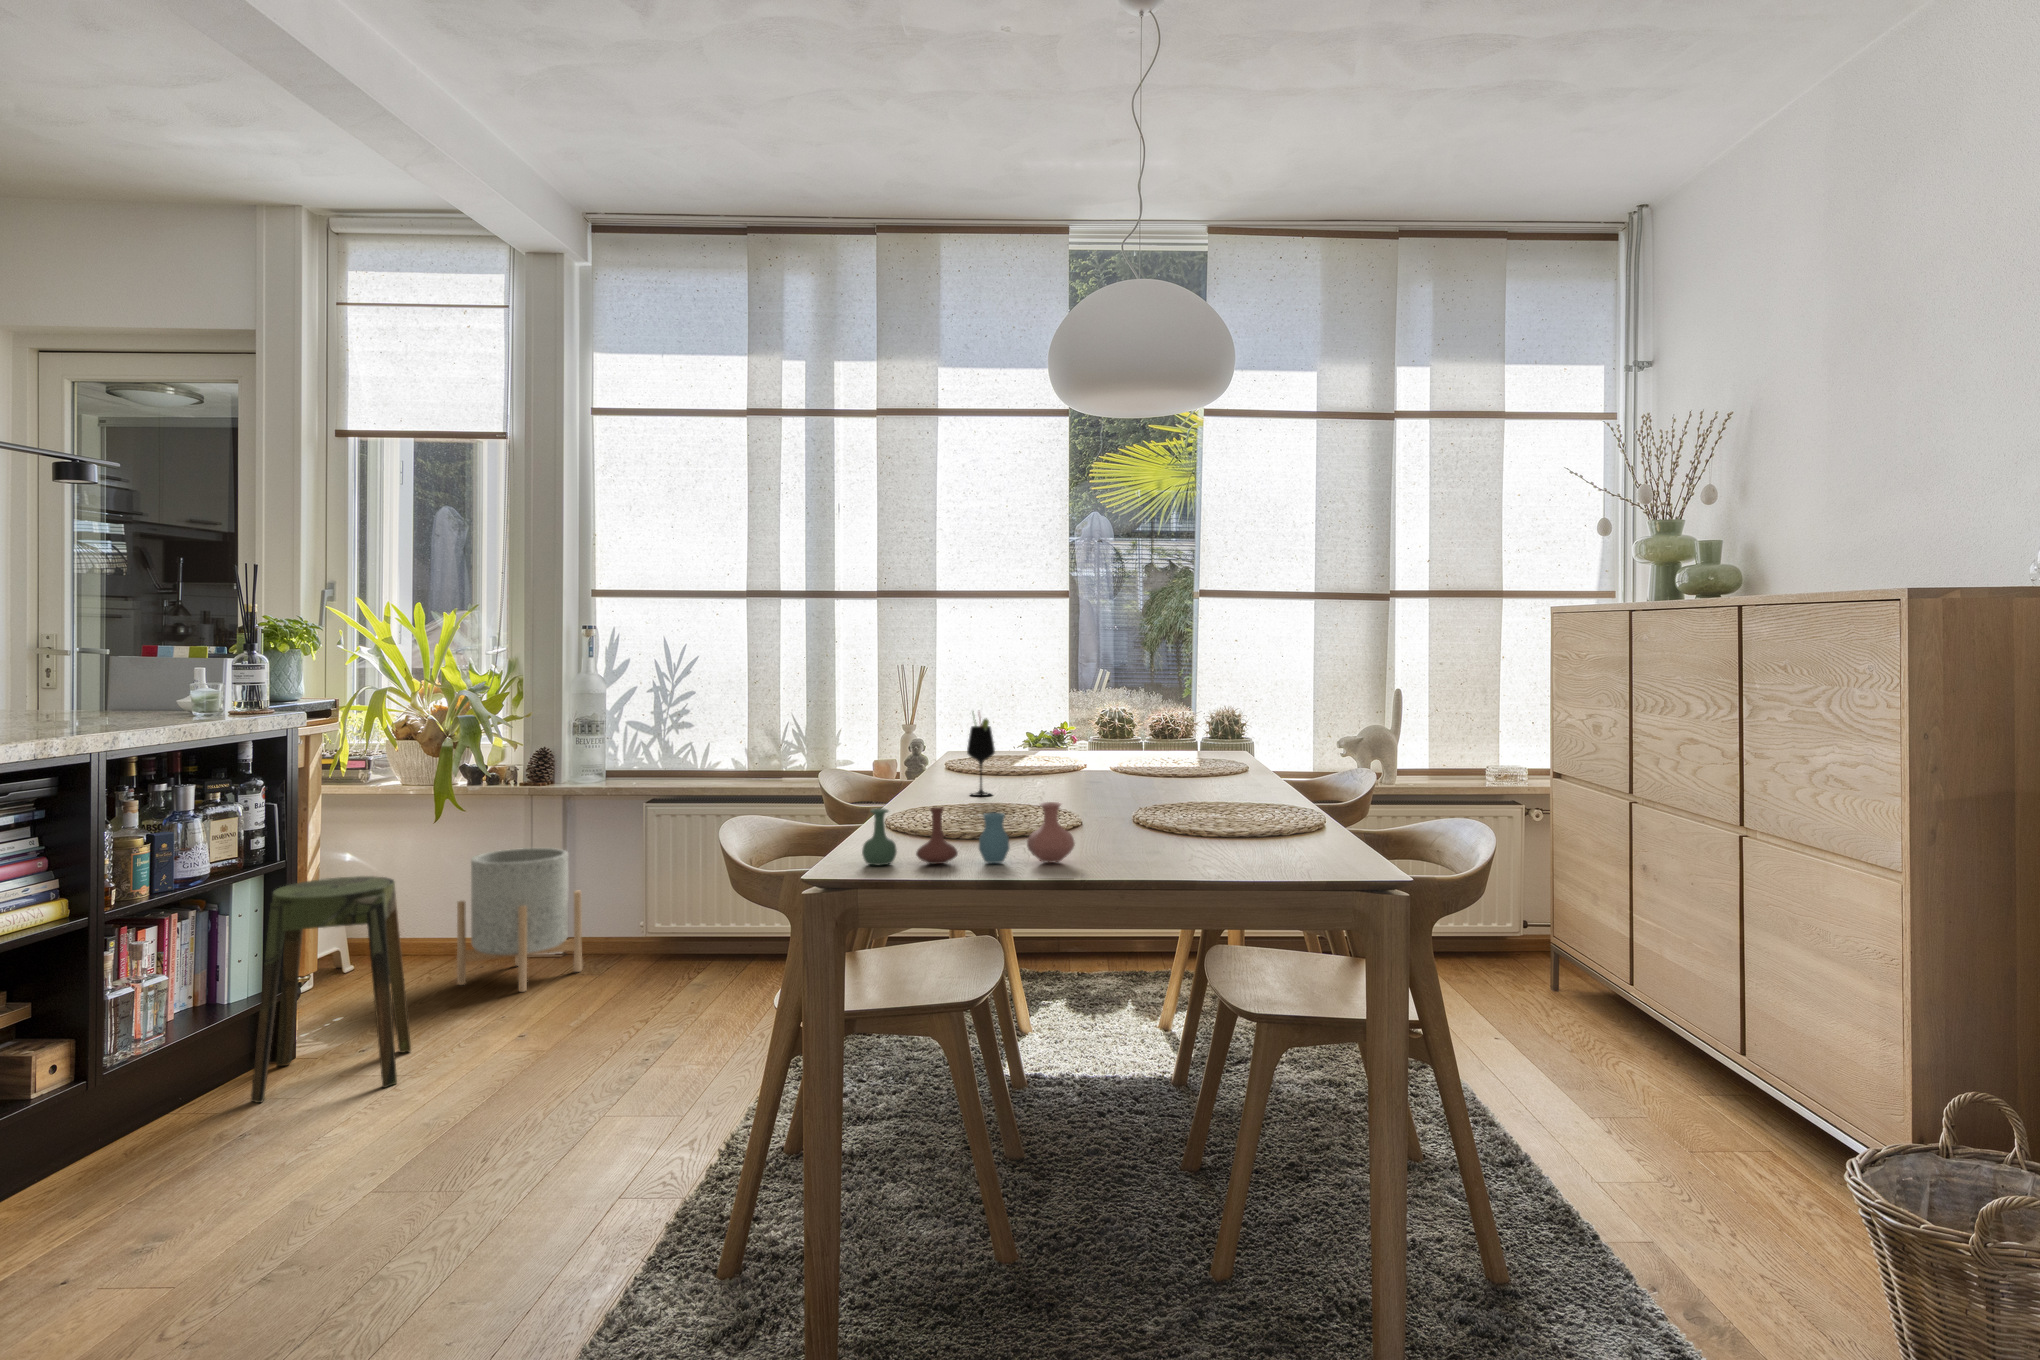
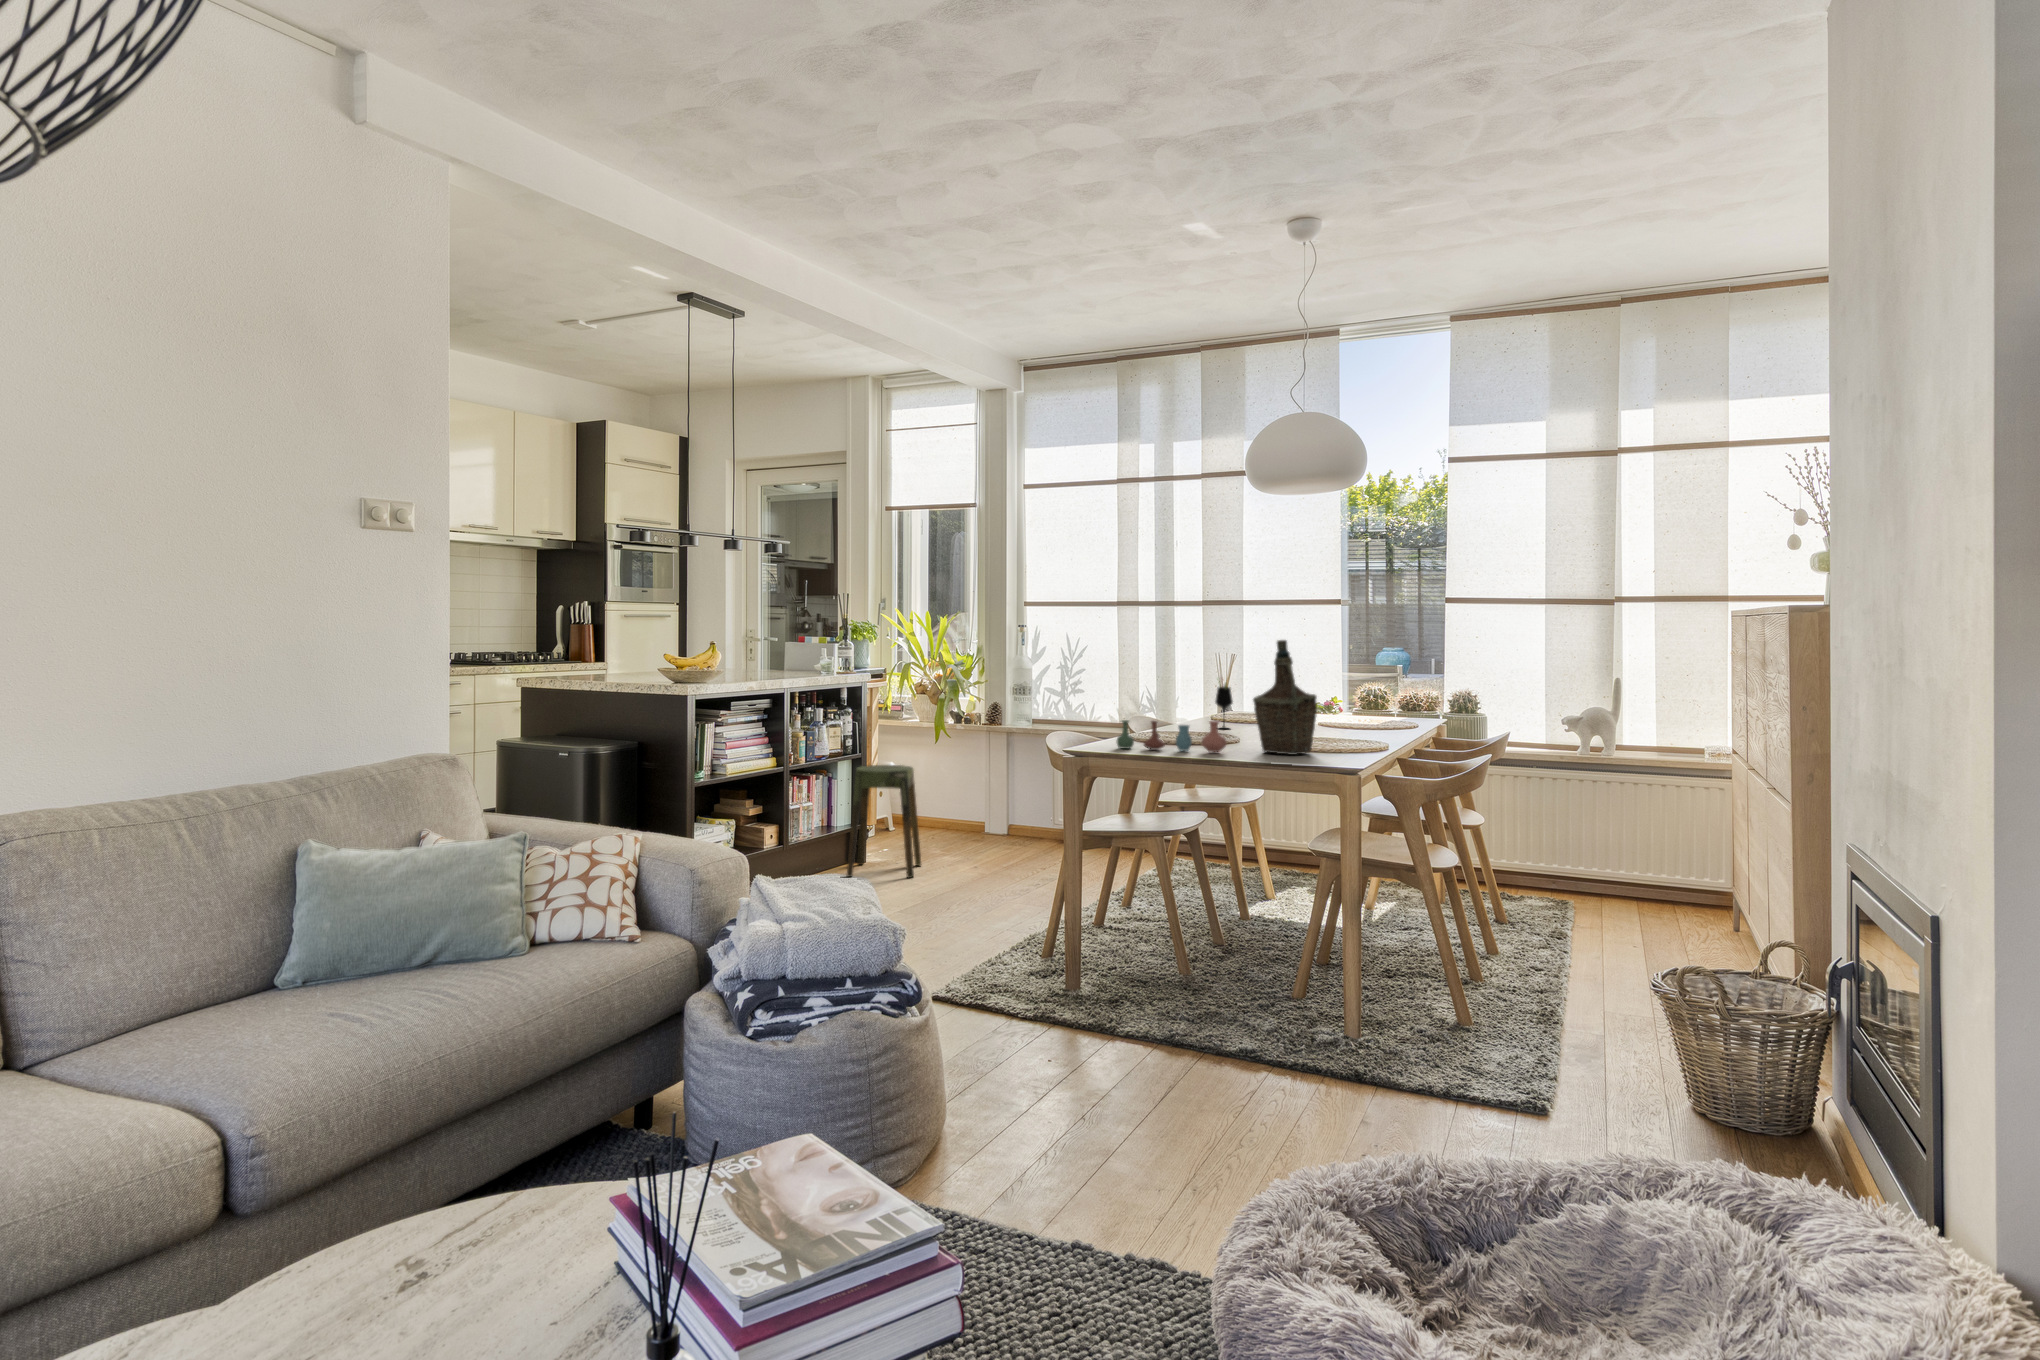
bottle: none [1112,651,1223,858] -> present [1253,640,1317,755]
planter: present [457,848,582,992] -> none [947,763,1017,847]

